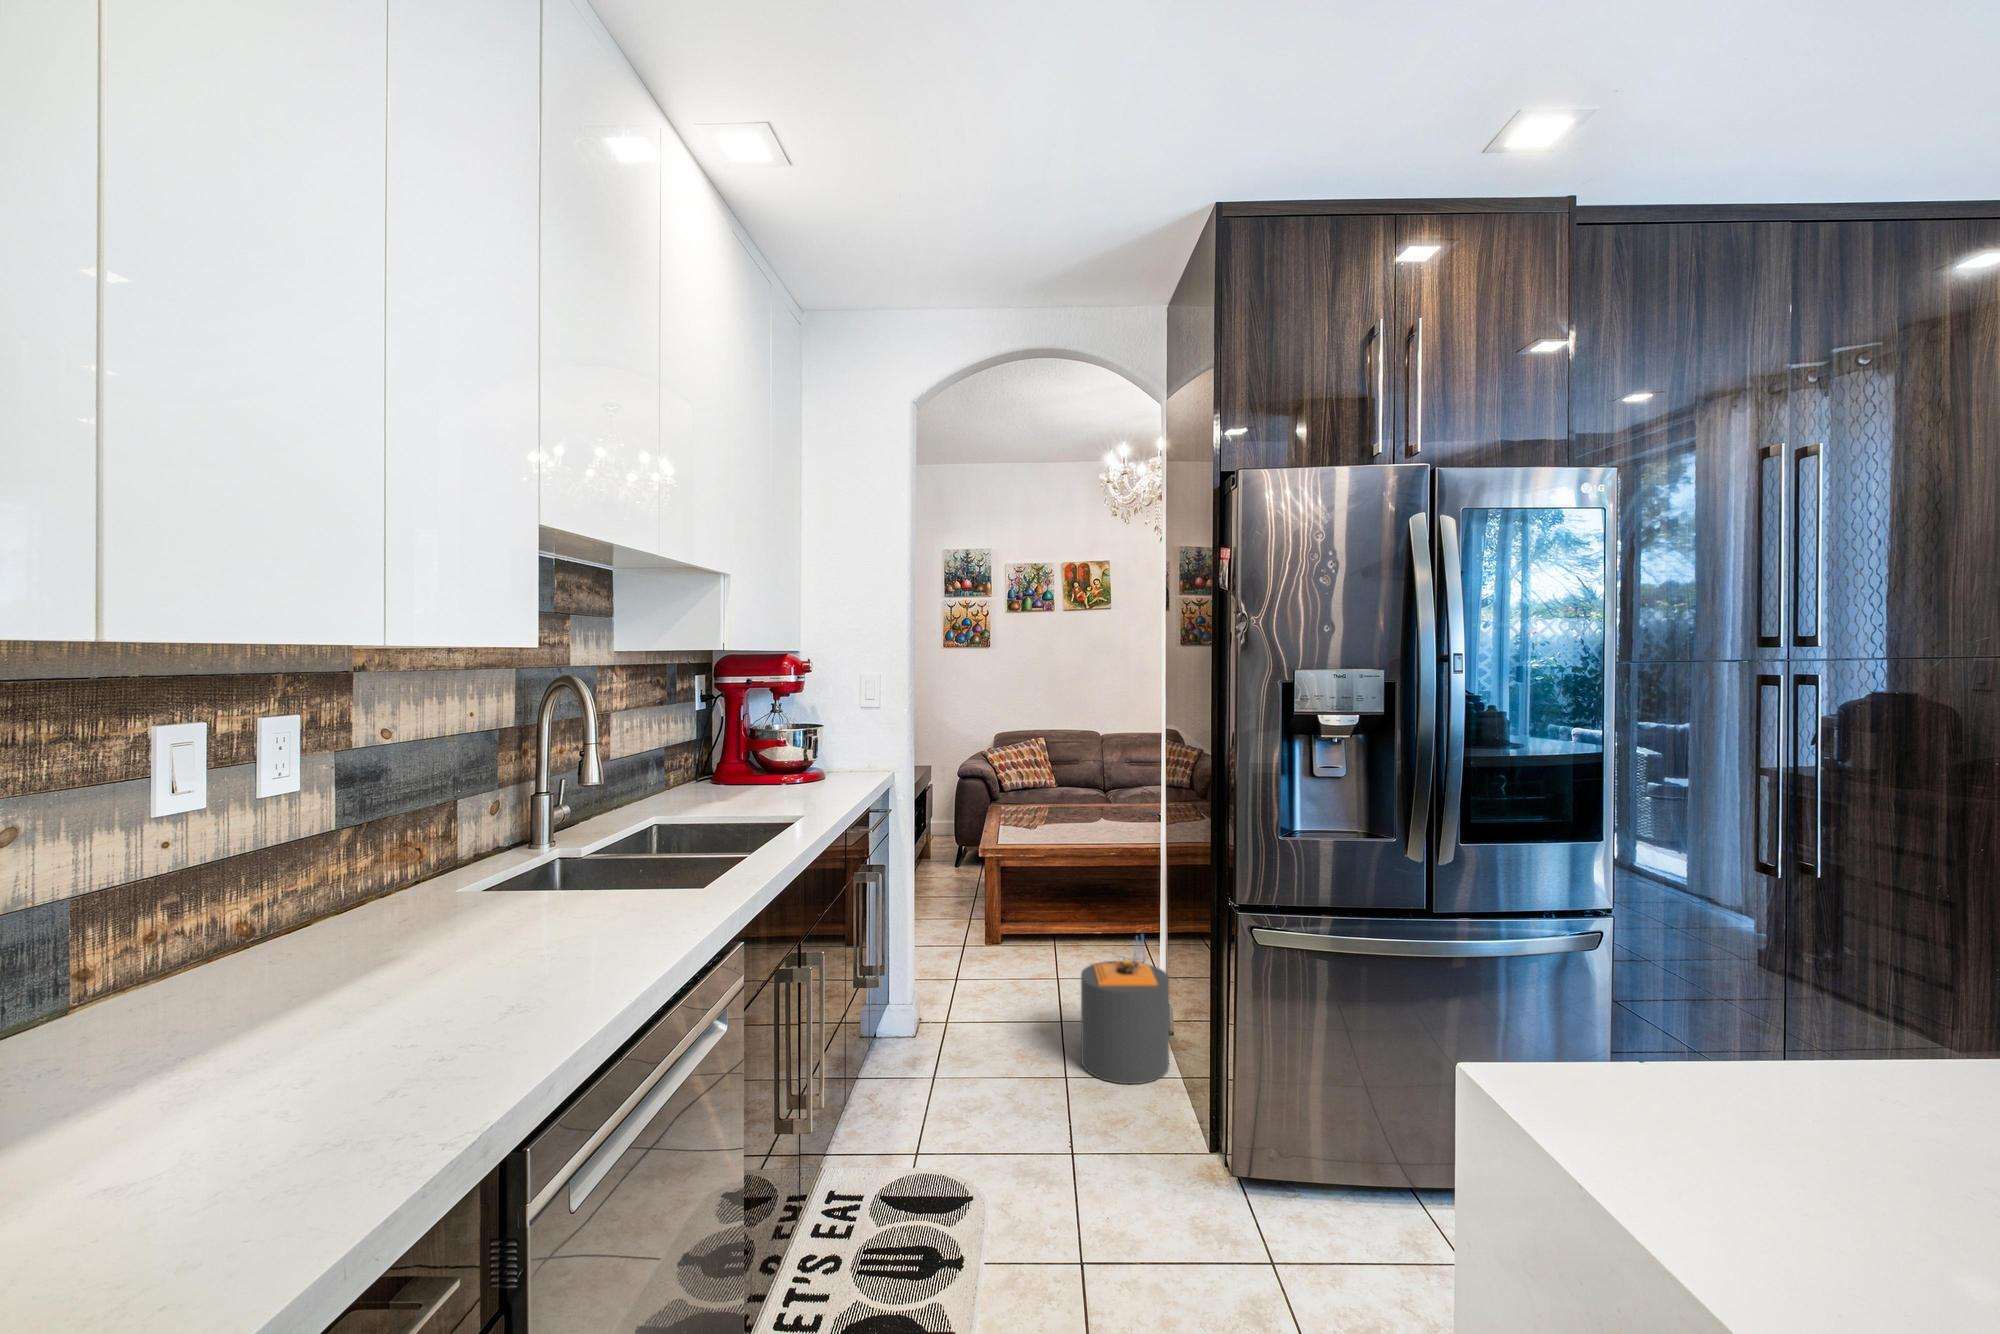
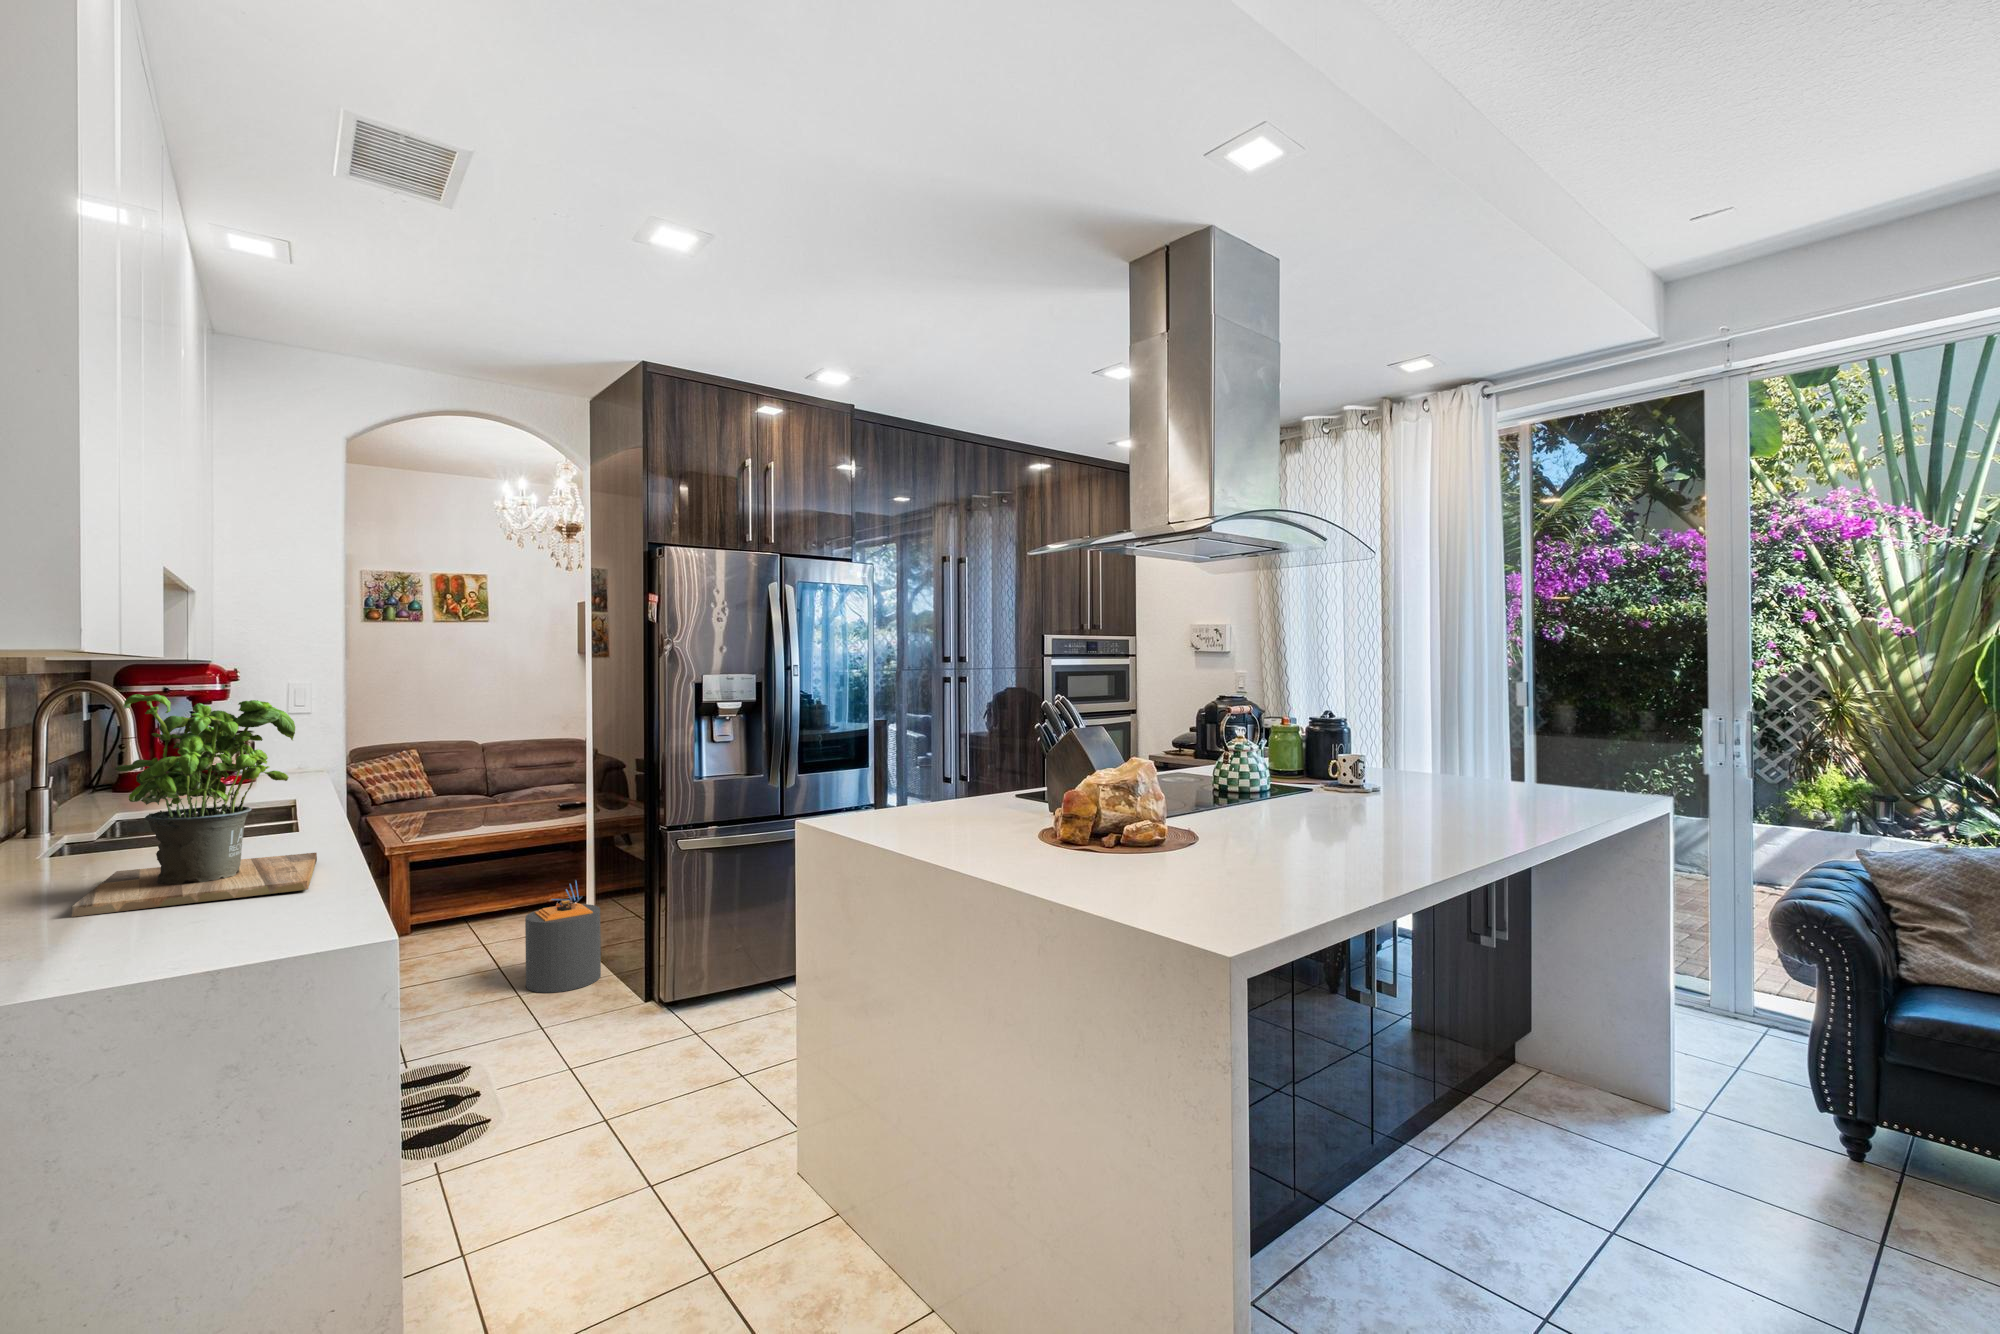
potted plant: none [98,705,582,1097] -> present [72,694,317,917]

